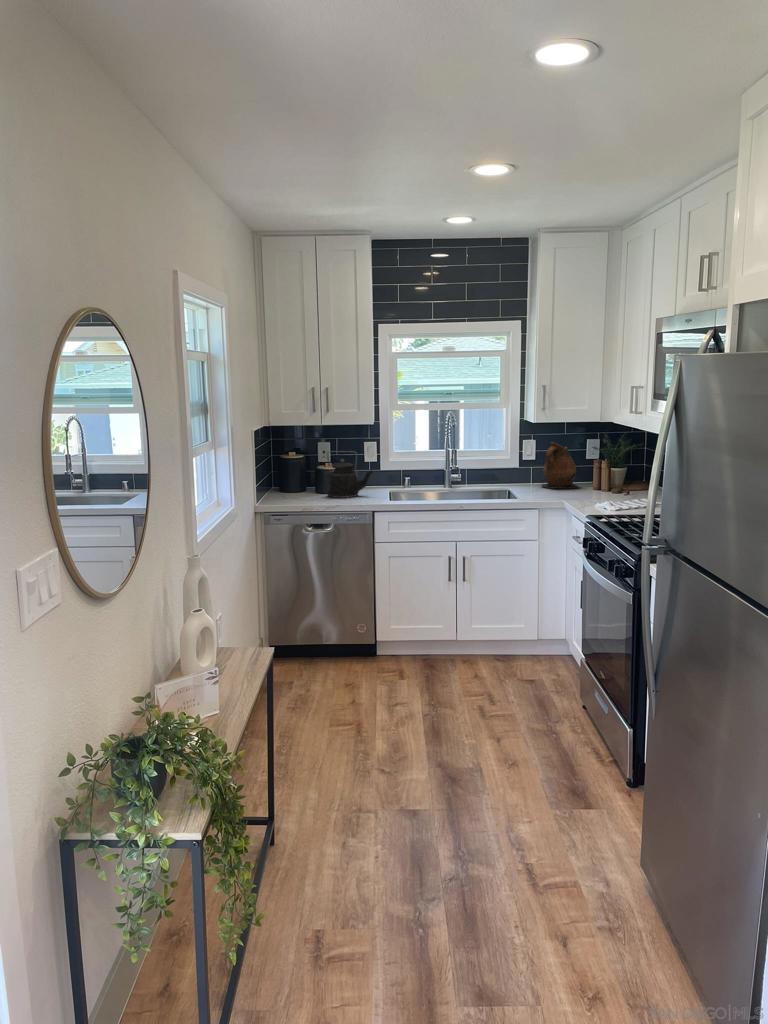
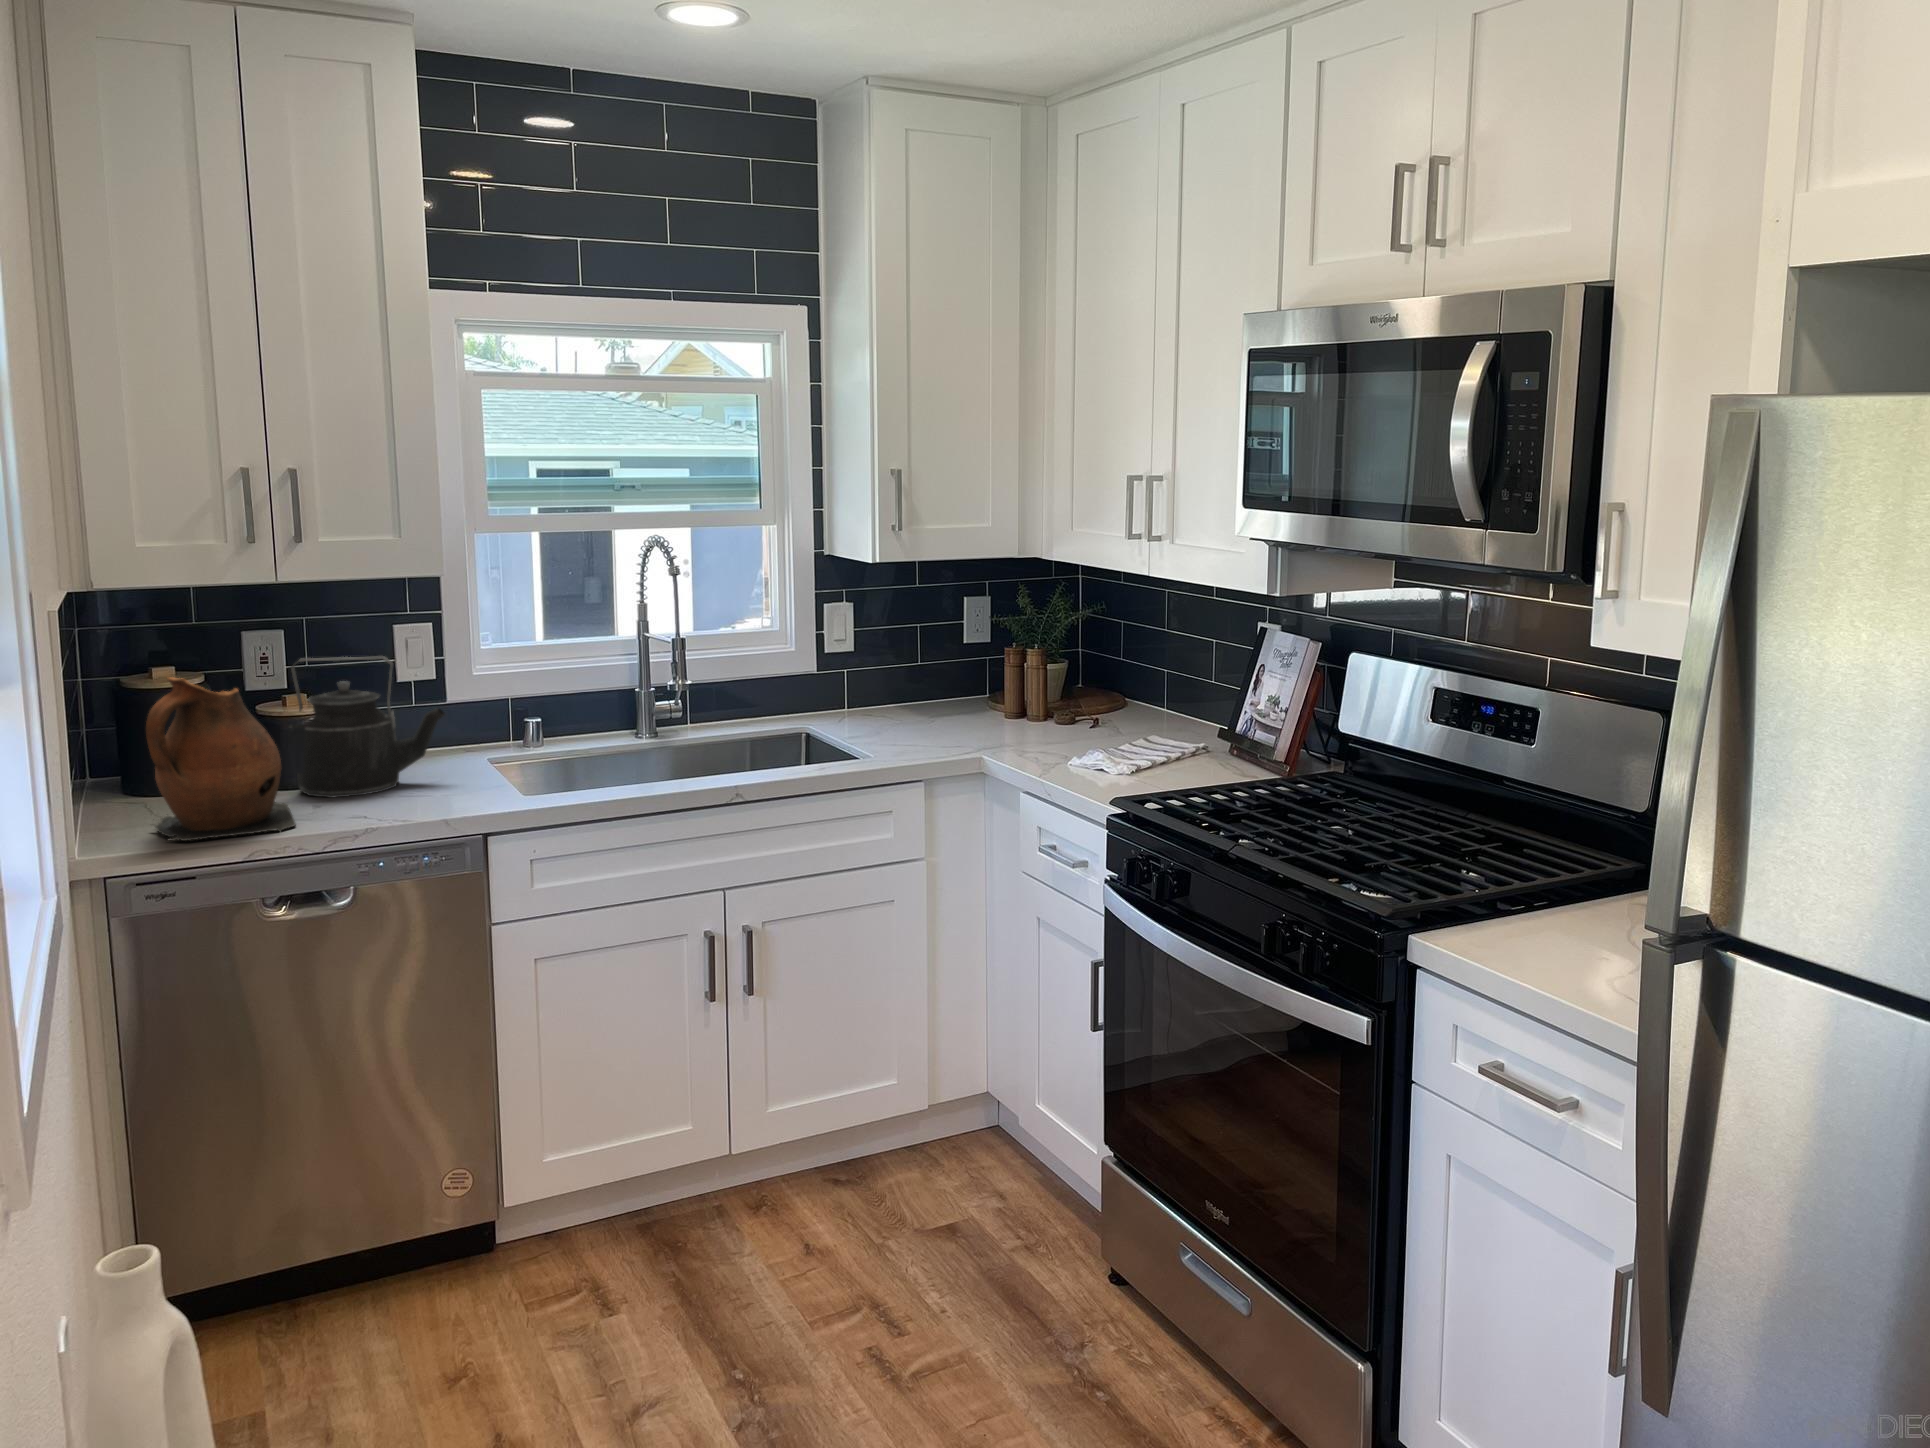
ceramic pitcher: present [542,443,580,489] -> present [146,677,296,841]

